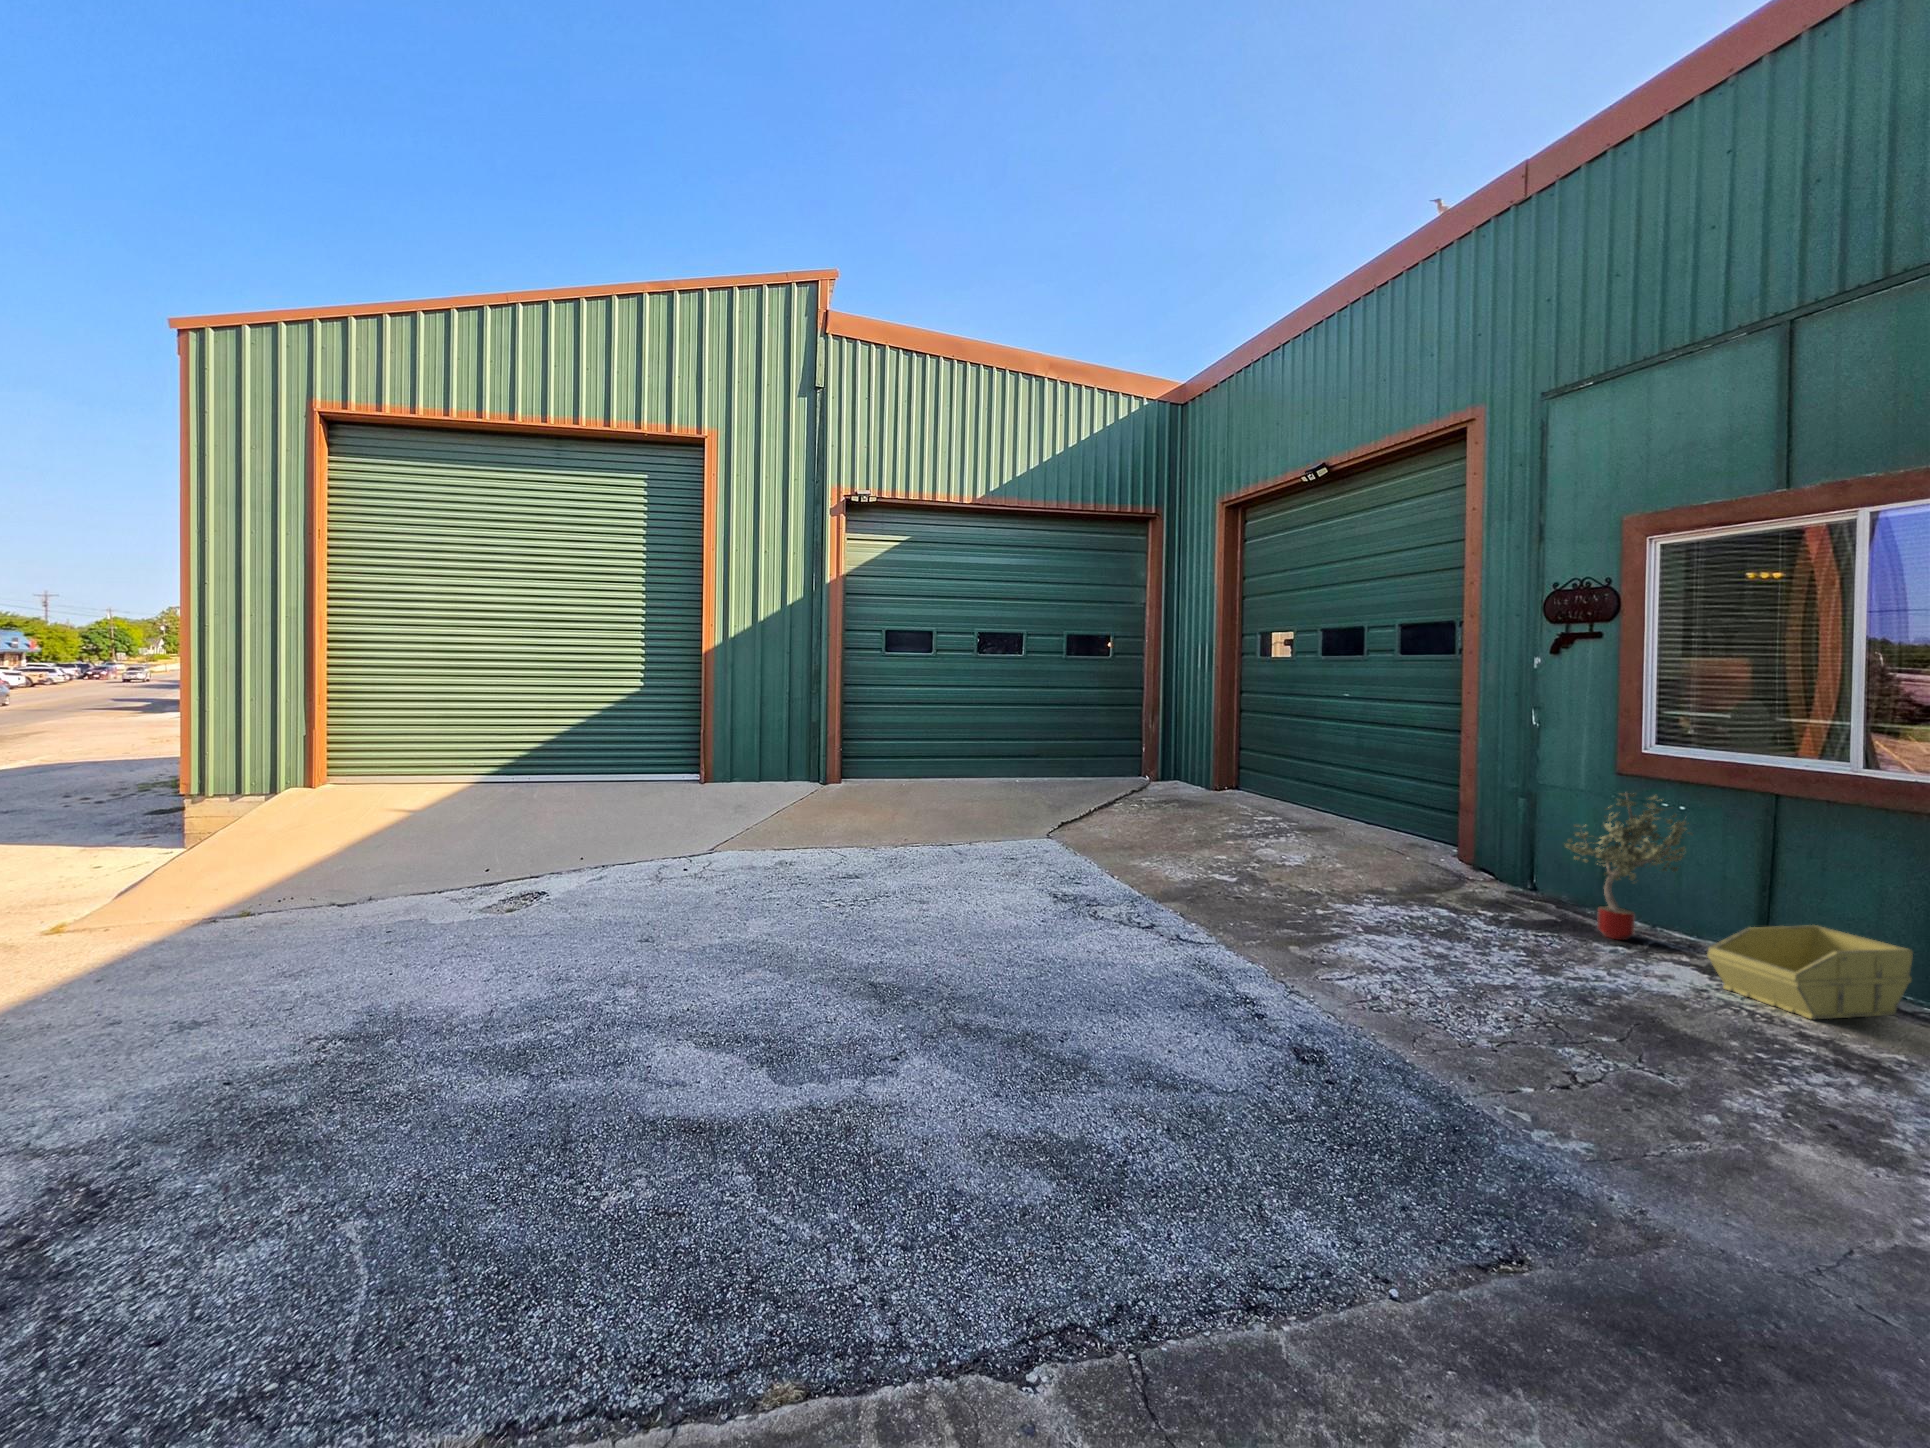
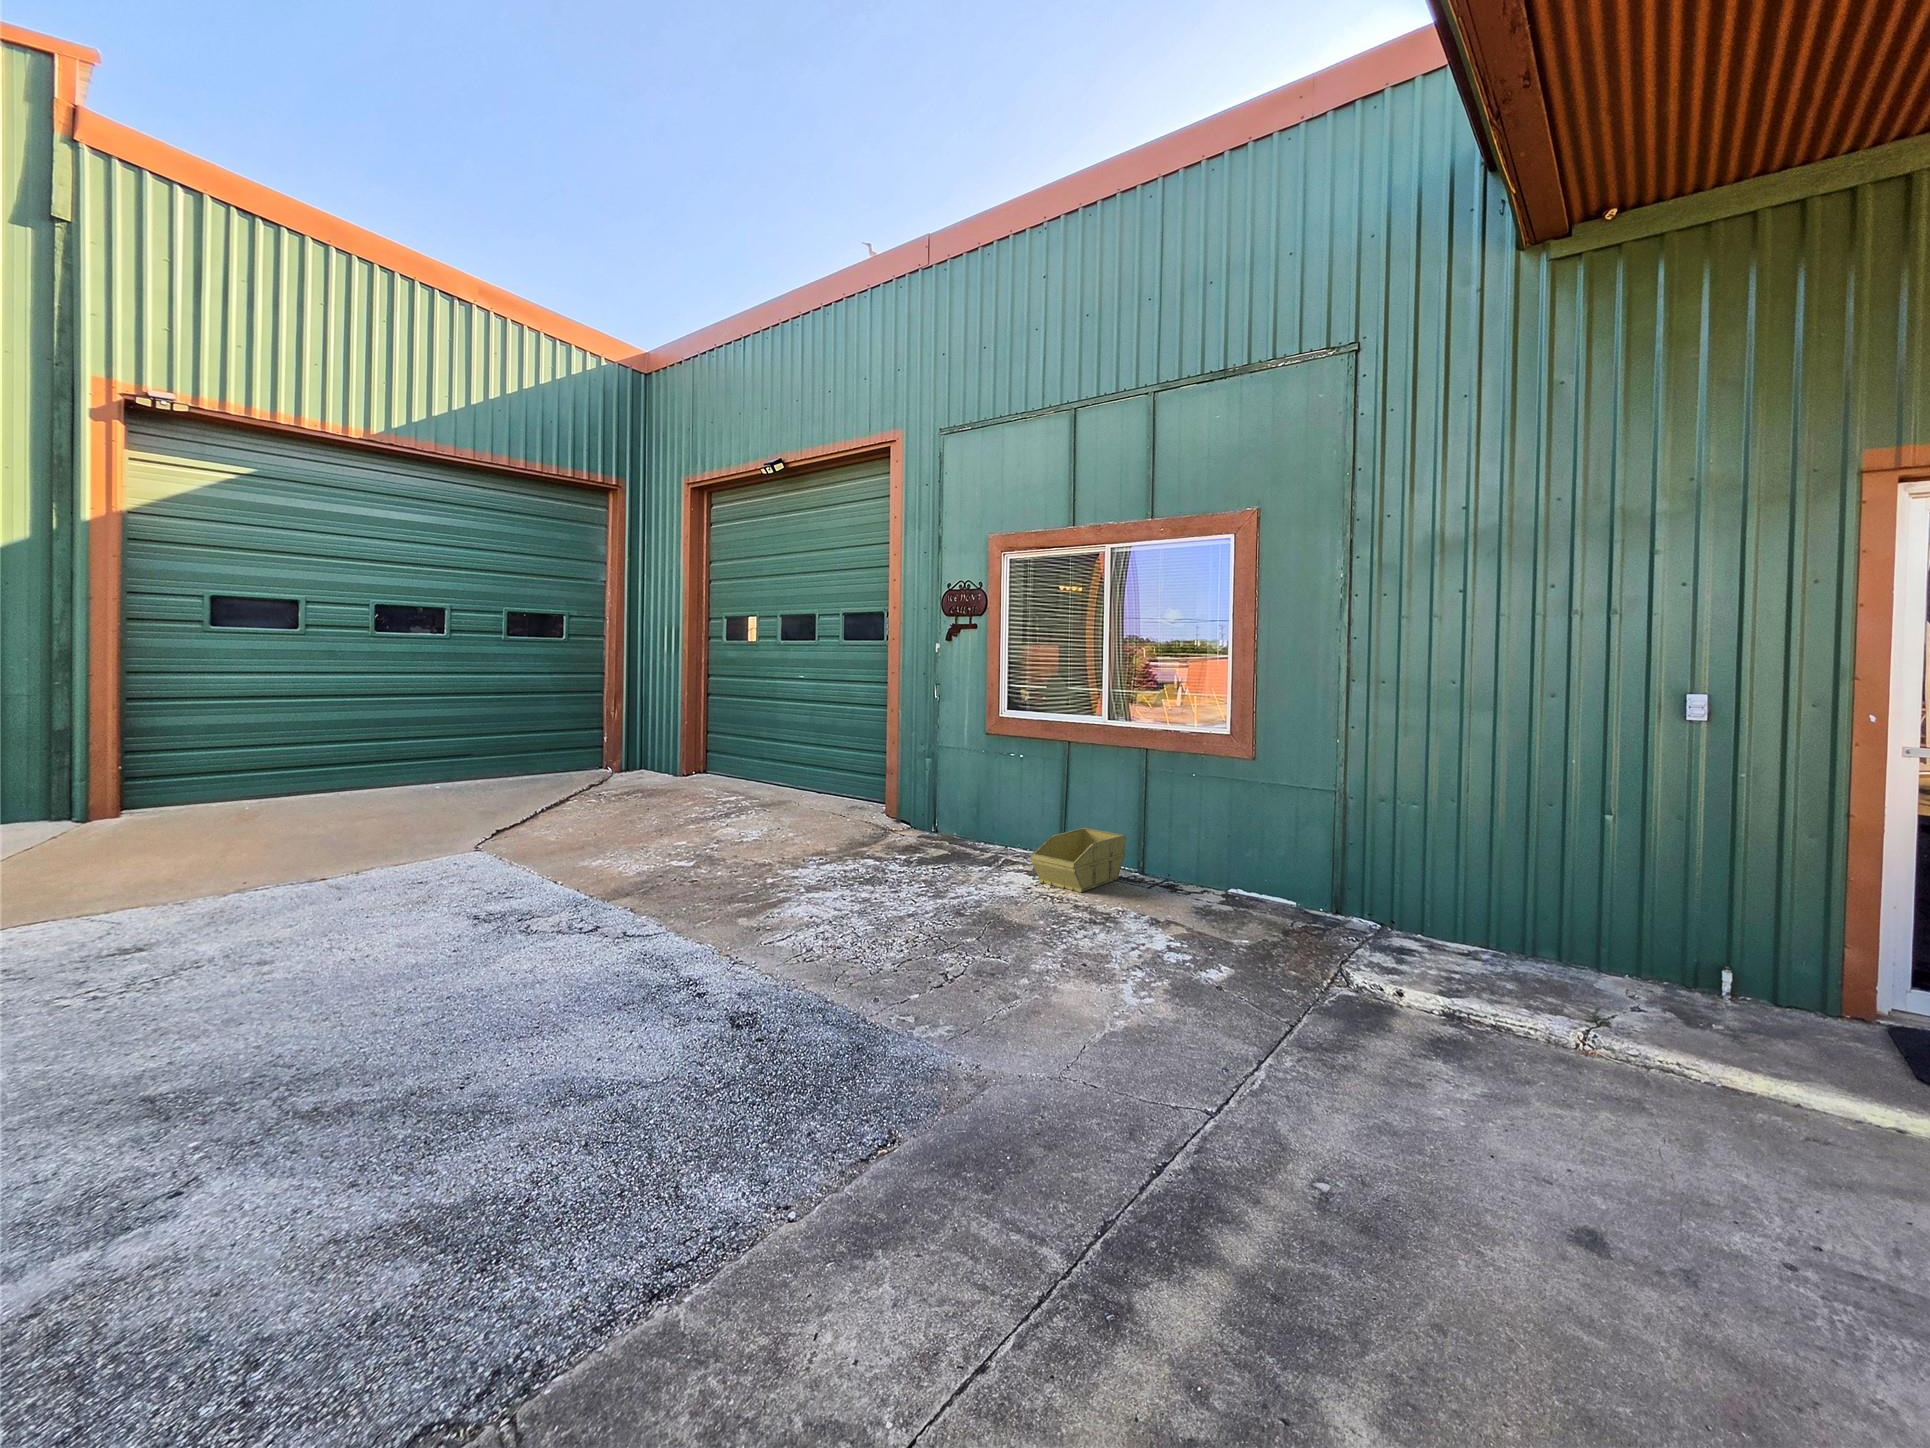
potted tree: present [1564,793,1692,940] -> none [951,746,1025,859]

